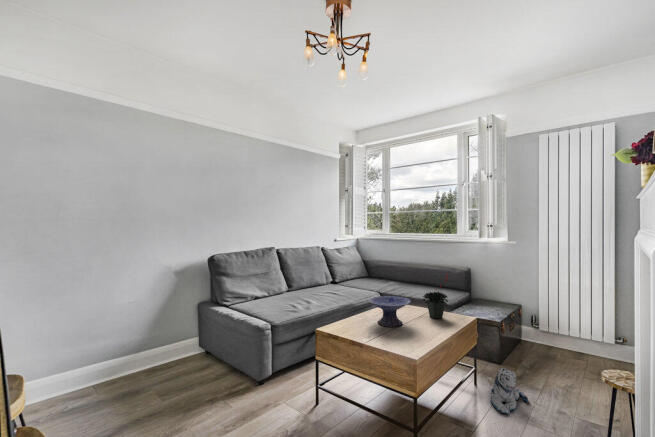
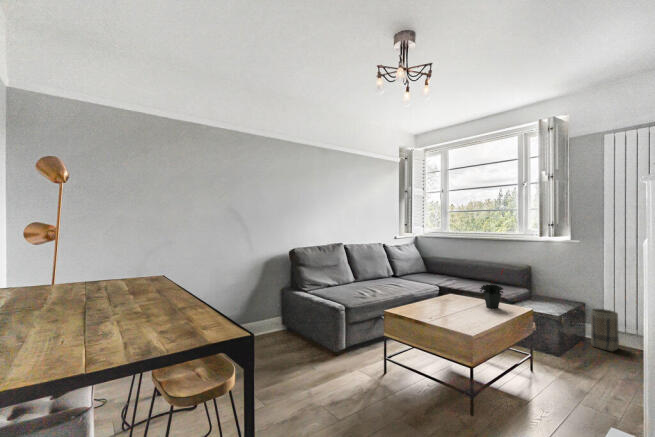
decorative bowl: present [368,296,411,327] -> none [429,286,468,312]
basket: none [528,311,553,355] -> present [591,309,619,351]
plush toy: present [491,368,528,414] -> none [544,354,582,393]

